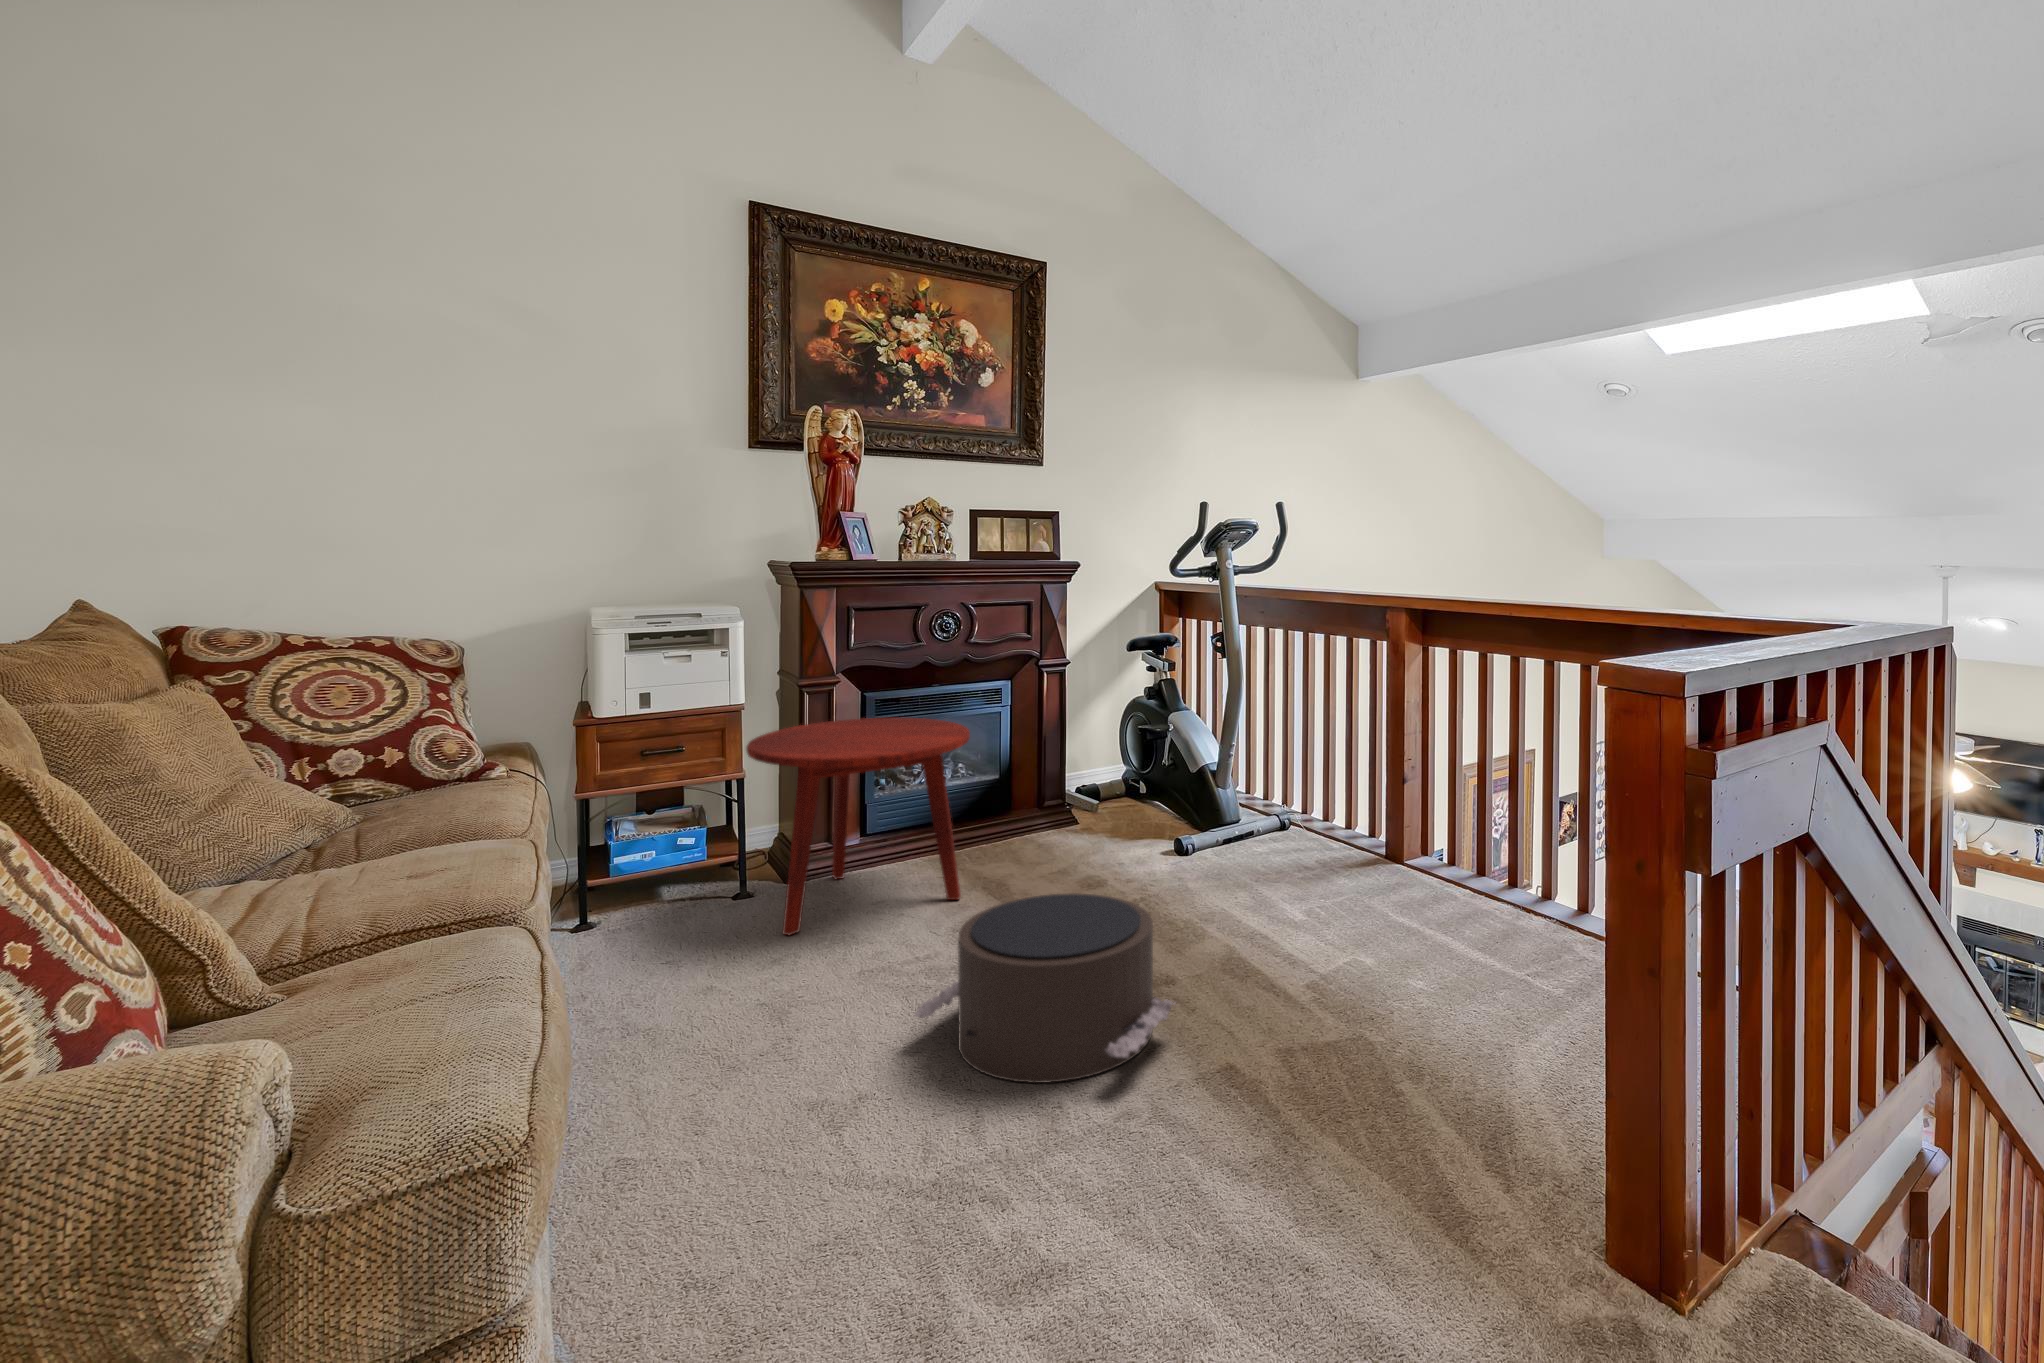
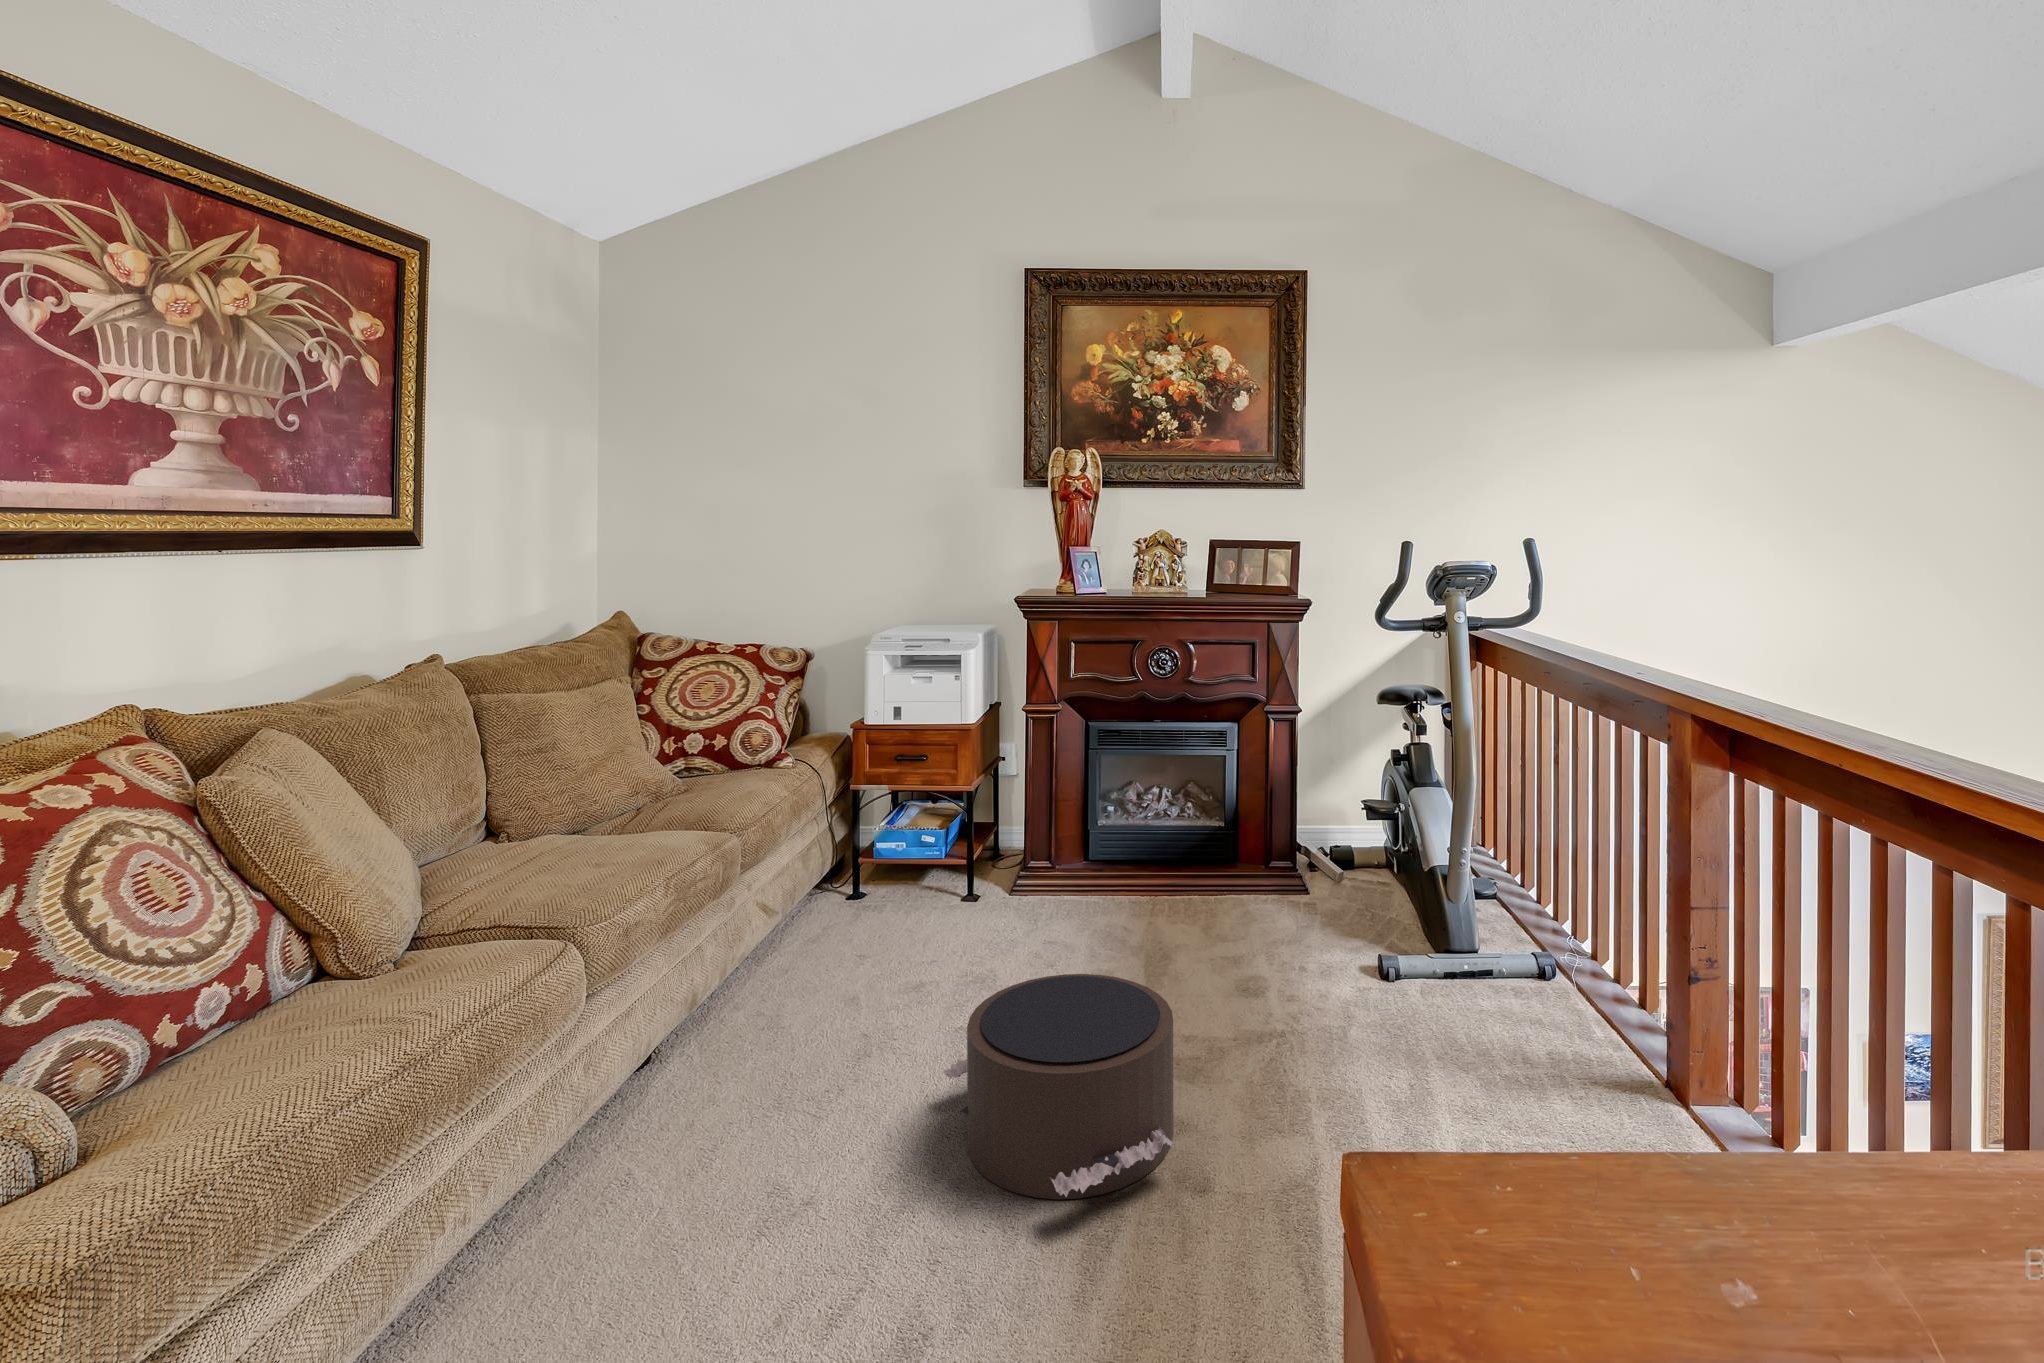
side table: present [746,717,970,935] -> none [946,746,1148,948]

